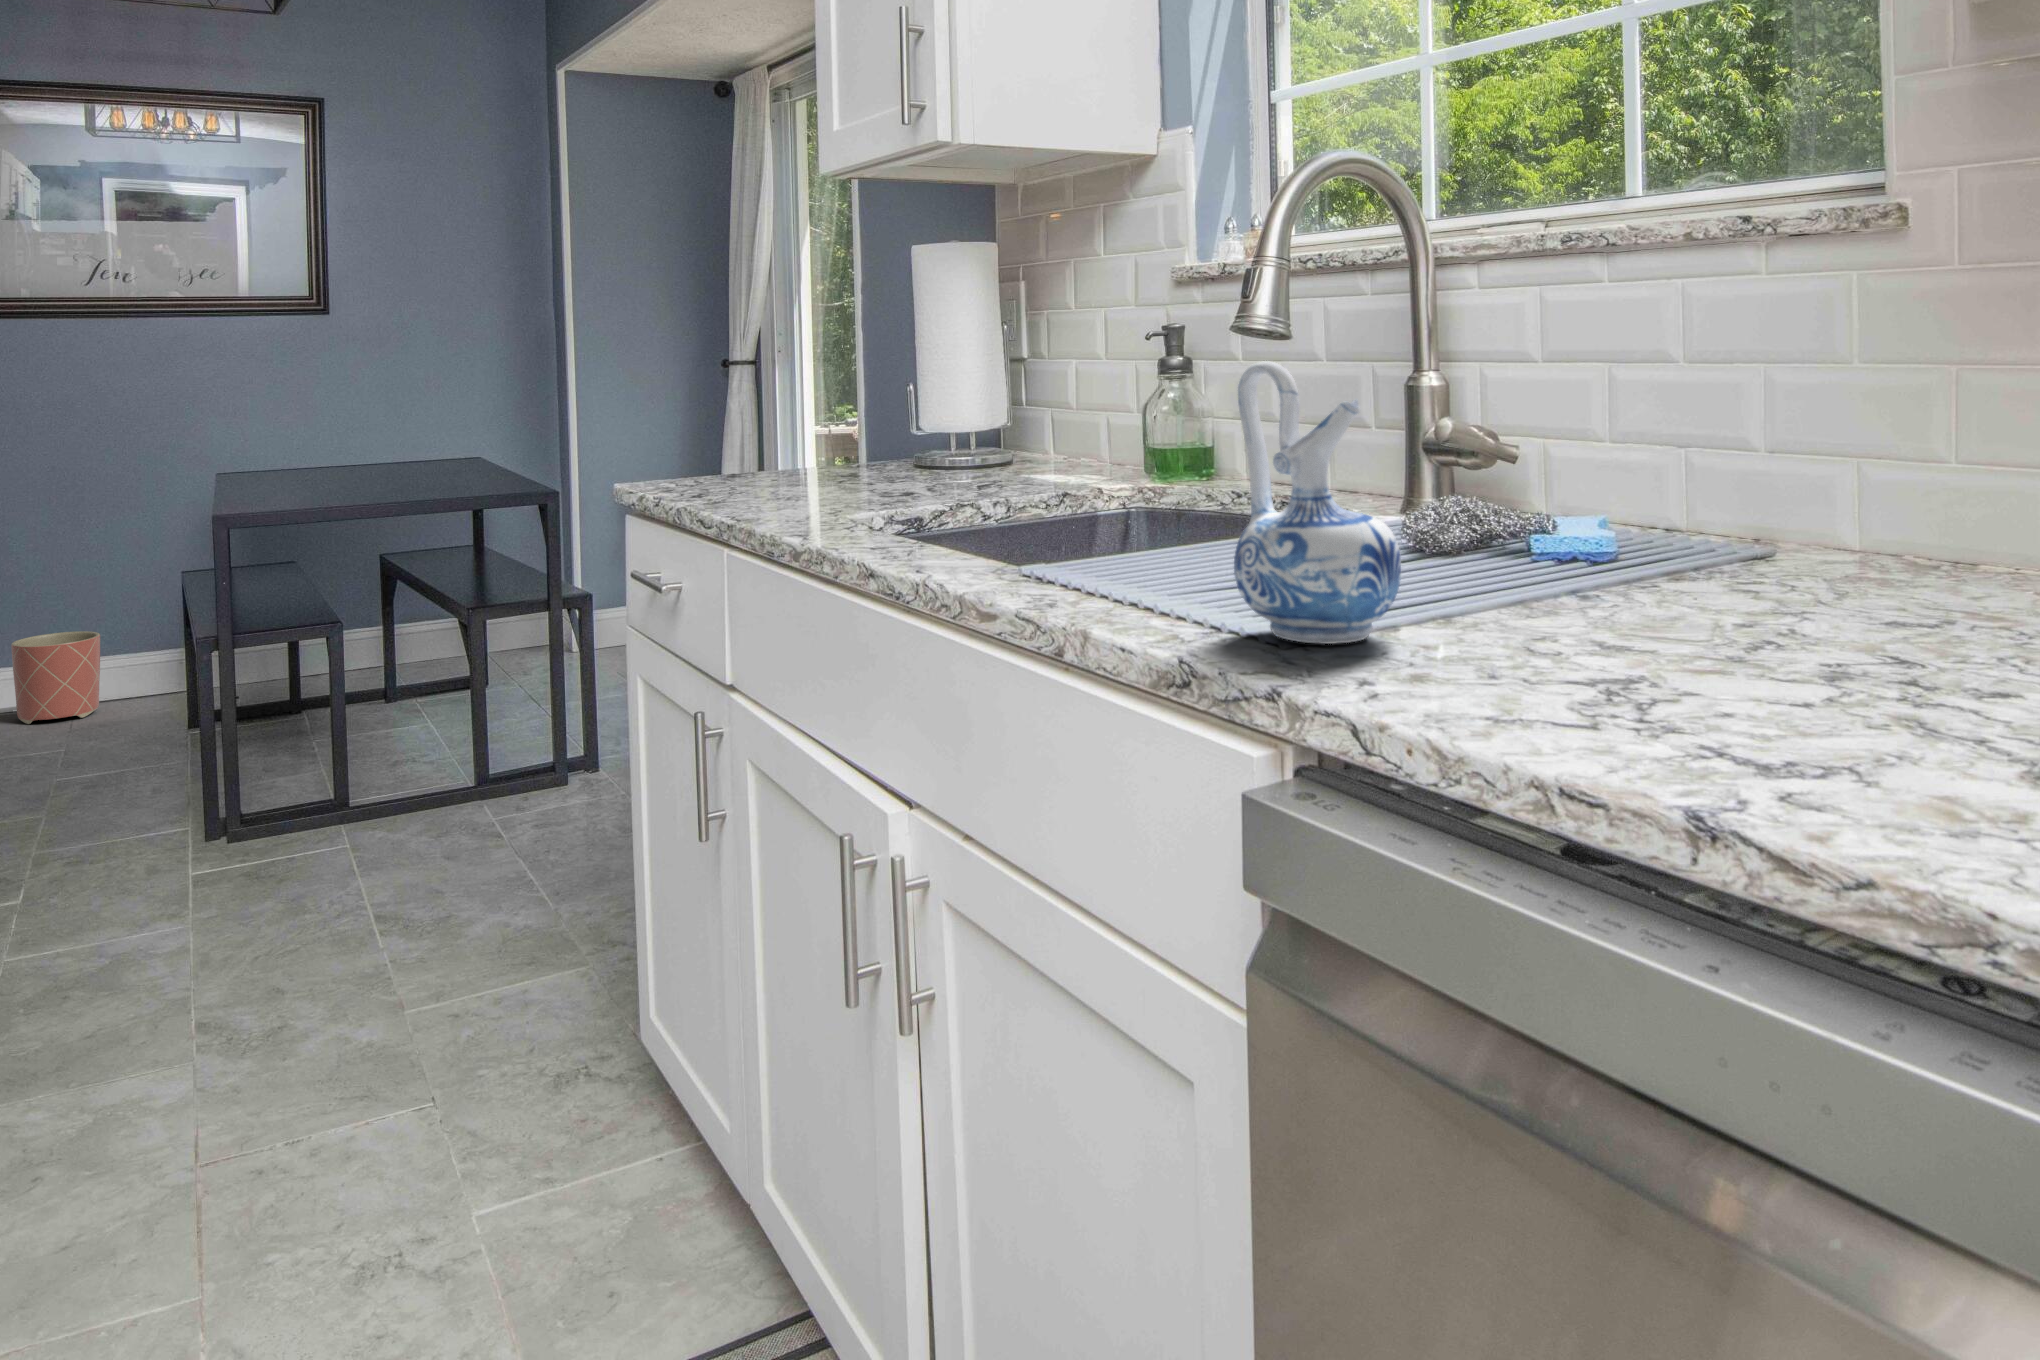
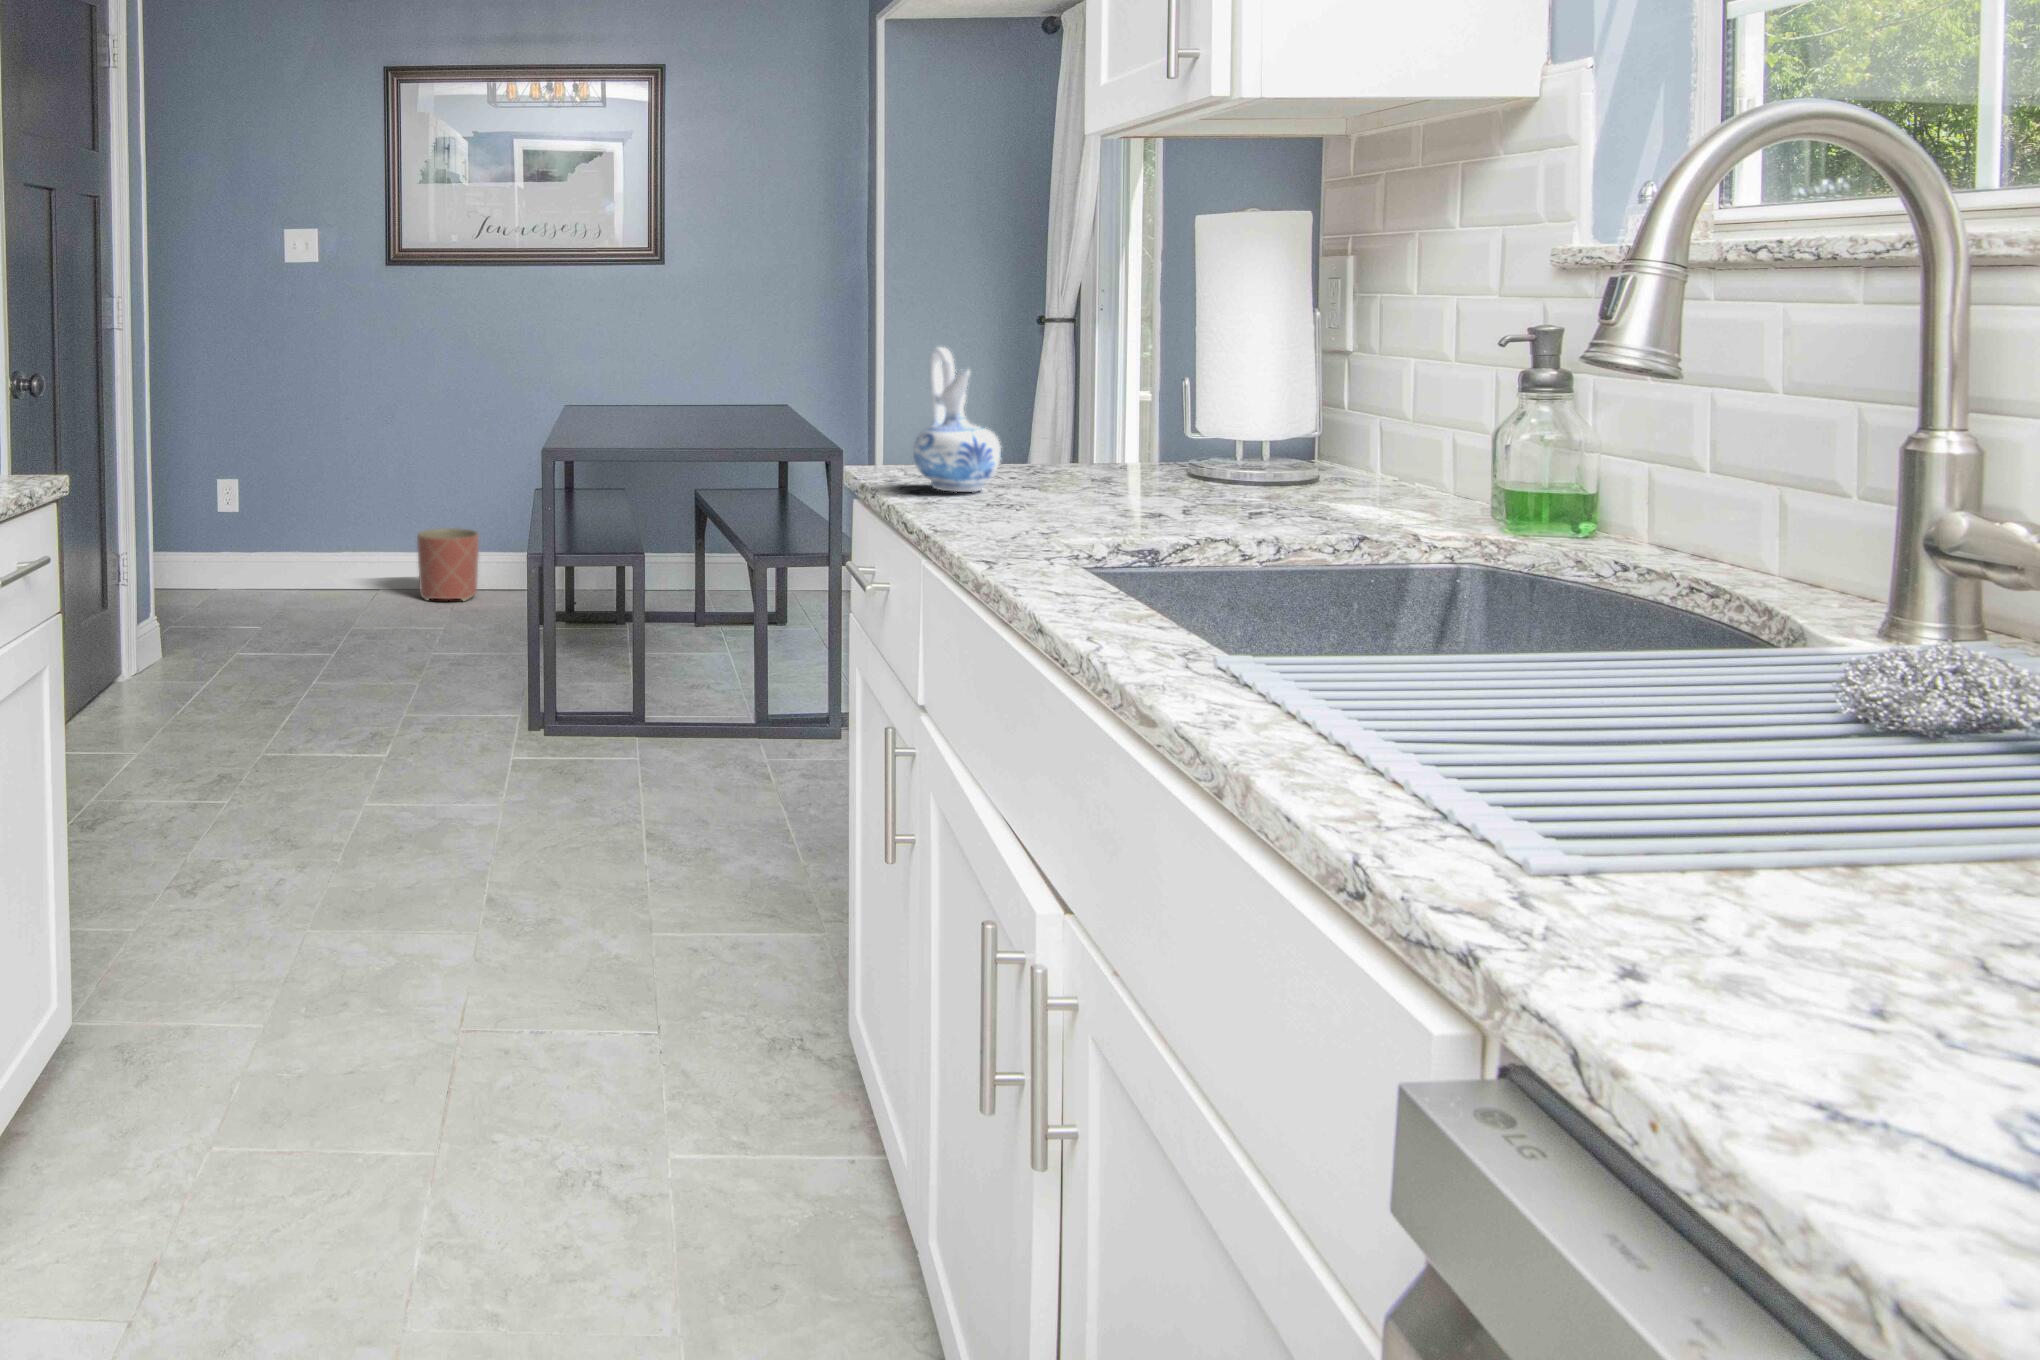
ceramic pitcher: present [1234,361,1401,644] -> present [913,347,1001,492]

